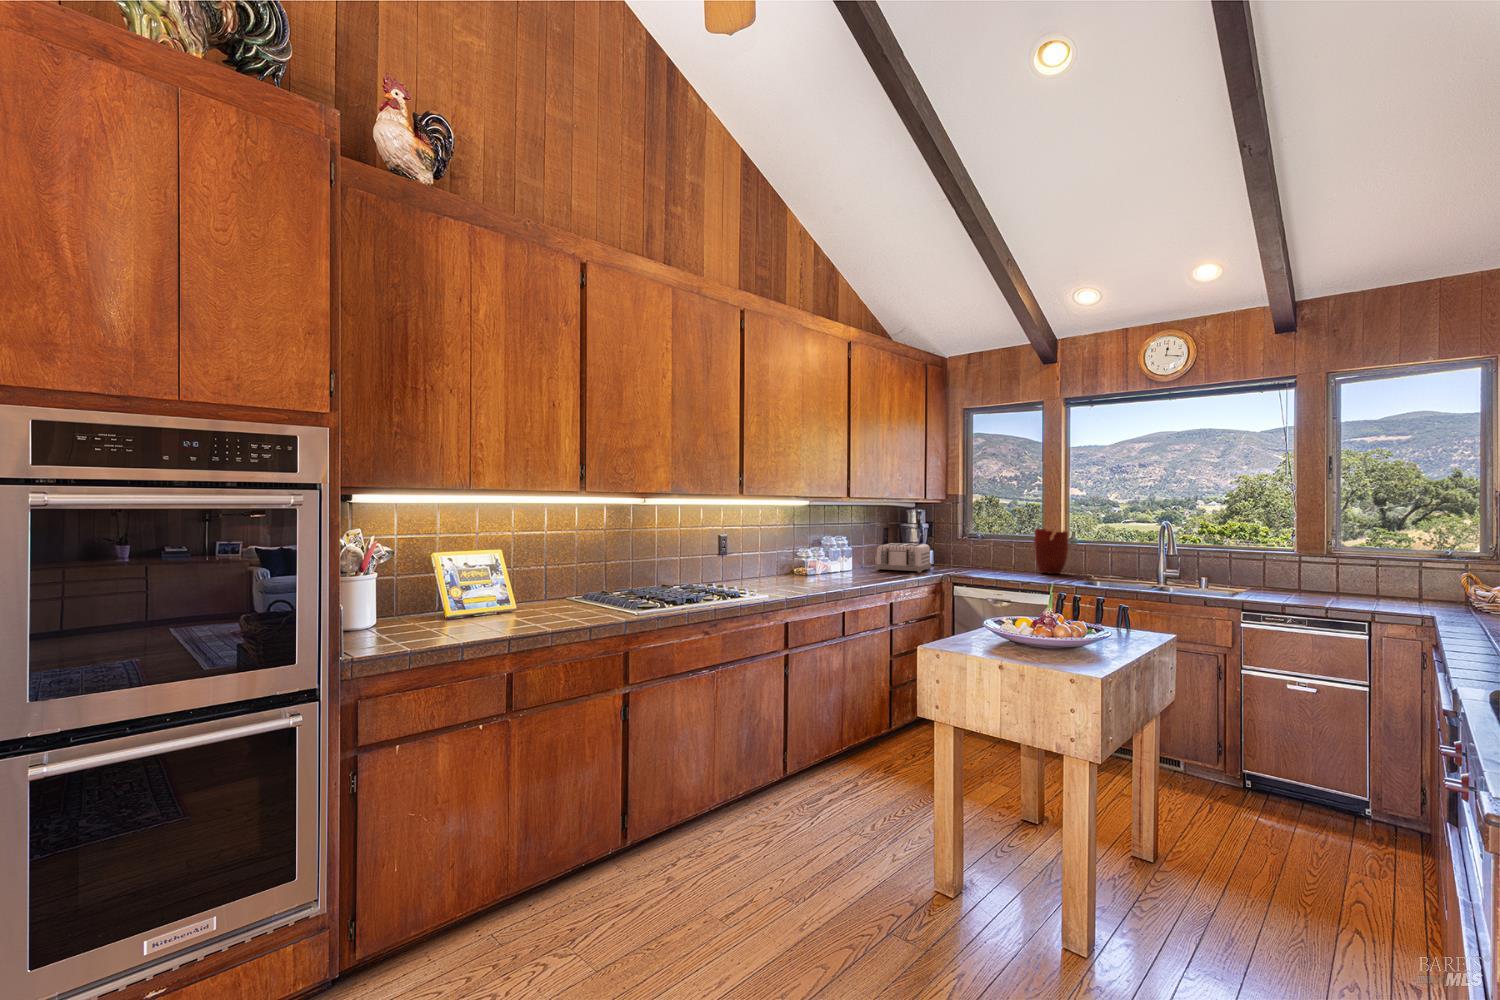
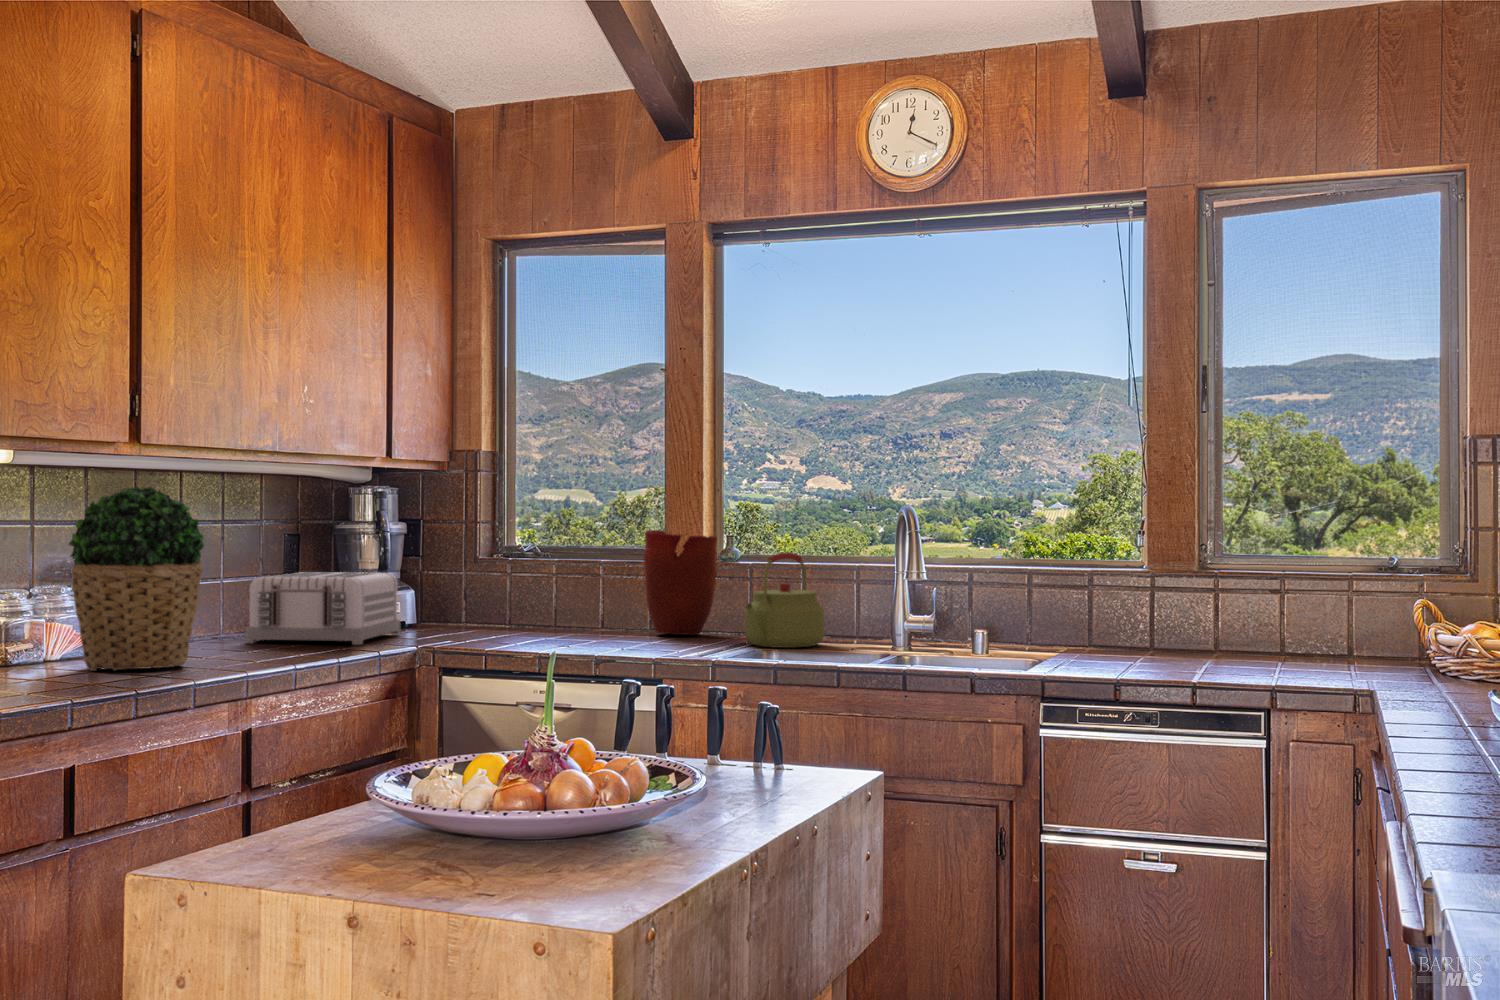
potted plant: none [828,513,874,579] -> present [69,487,204,671]
kettle: none [1085,540,1123,582] -> present [745,553,824,648]

